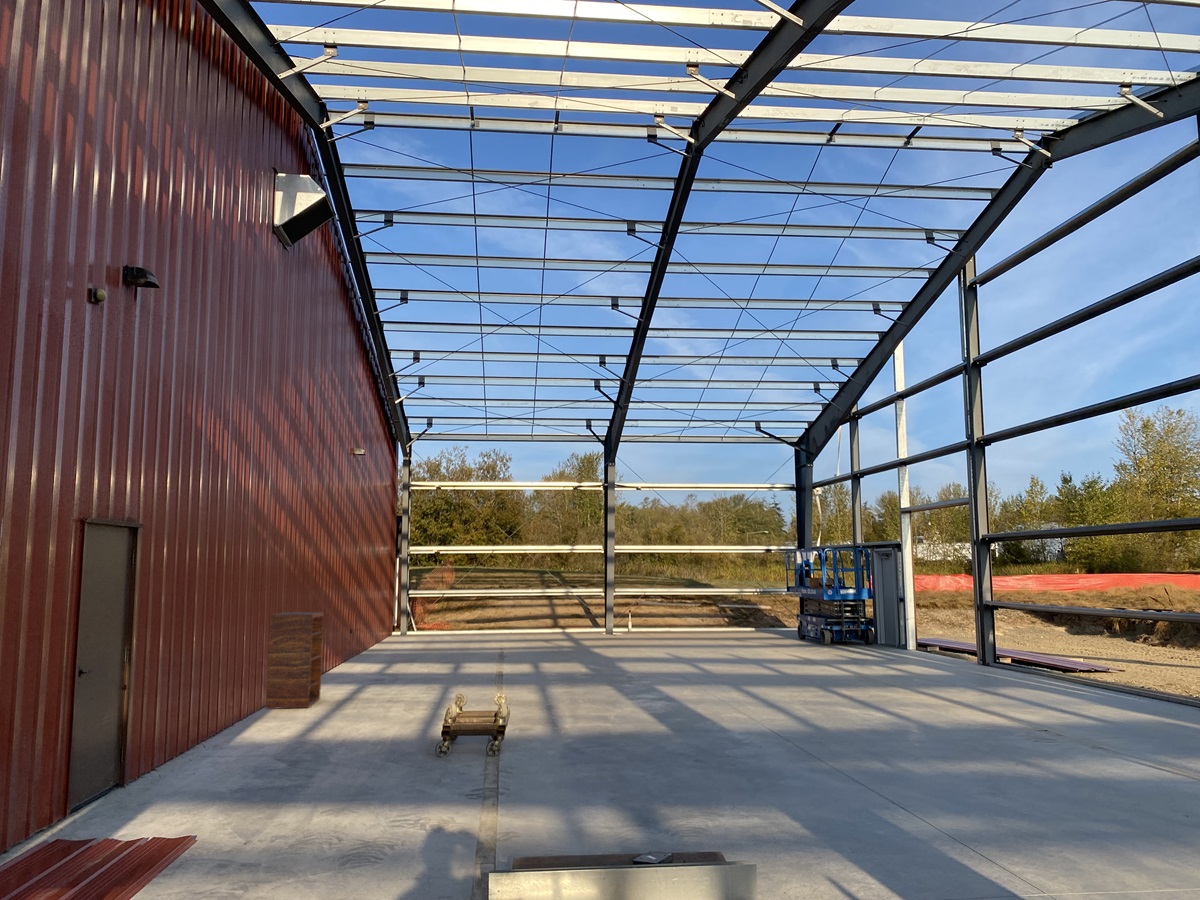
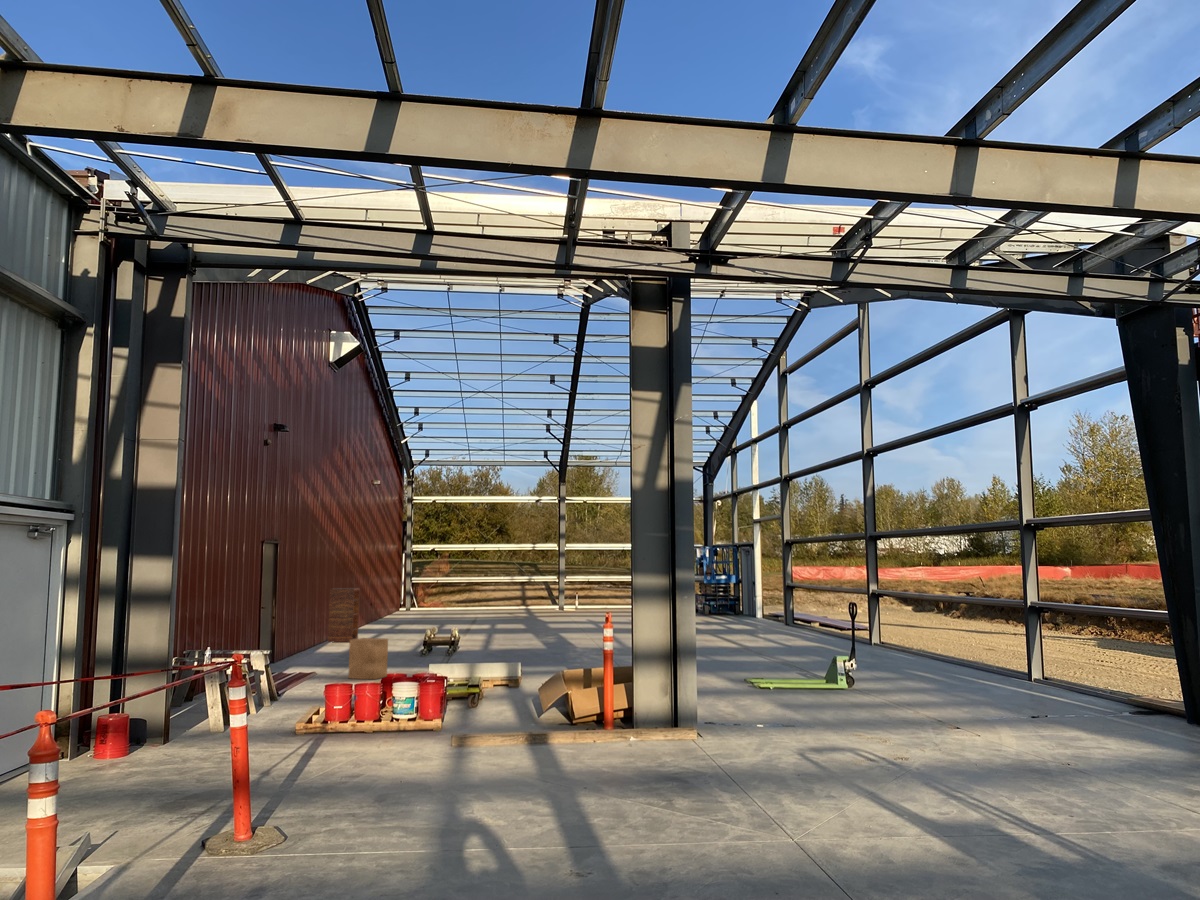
cardboard box: none [267,749,369,867] -> present [348,638,388,679]

